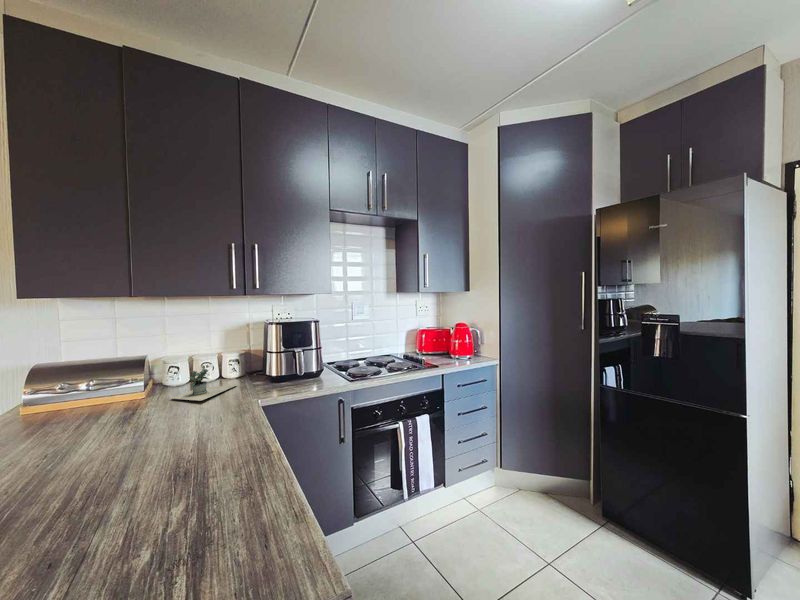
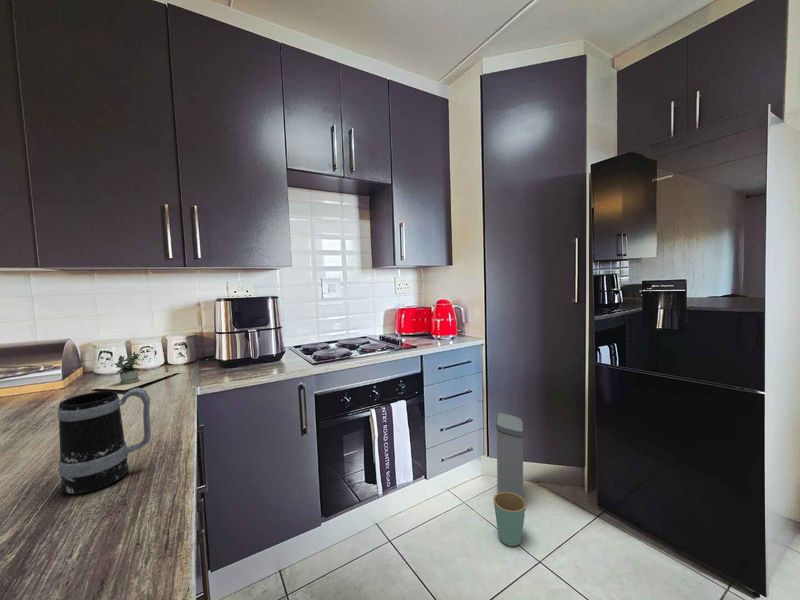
mug: none [198,402,259,481] -> present [58,388,151,494]
trash can: none [507,428,536,550] -> present [493,413,526,546]

